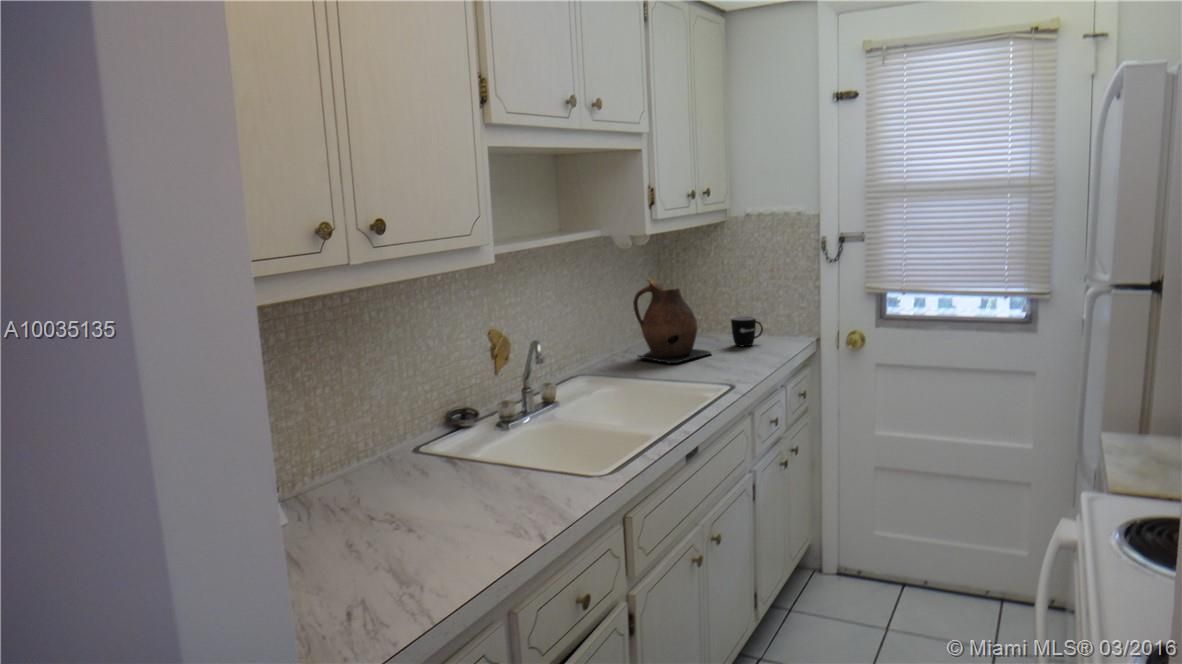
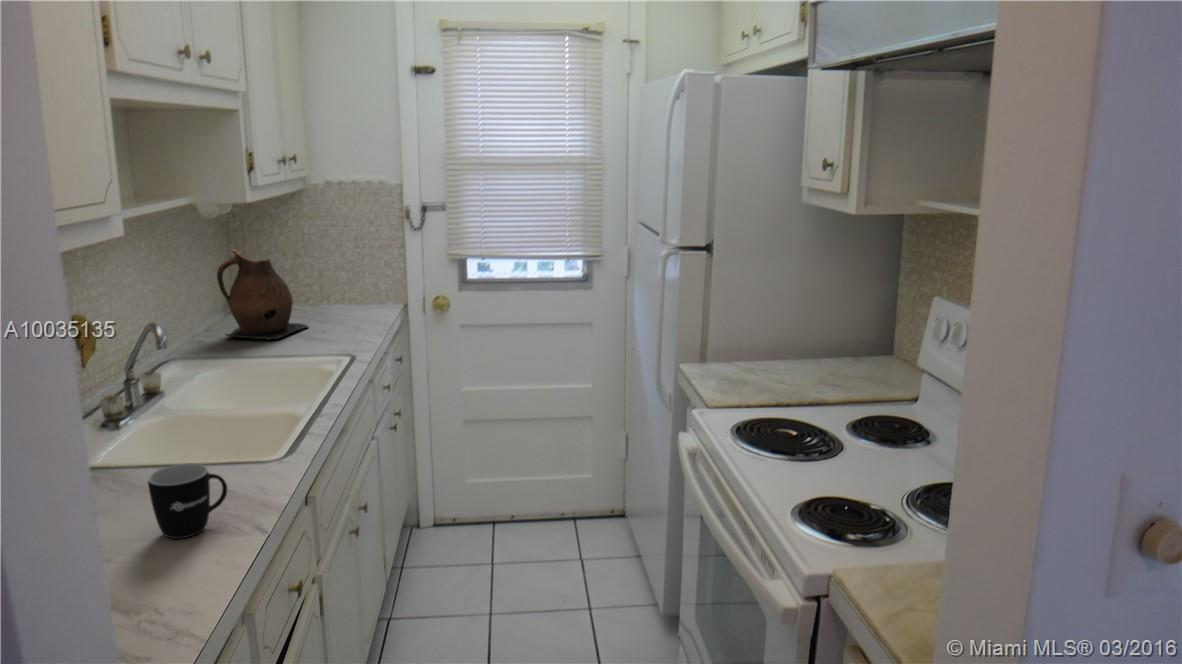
mug: present [731,316,763,346] -> present [148,463,227,539]

